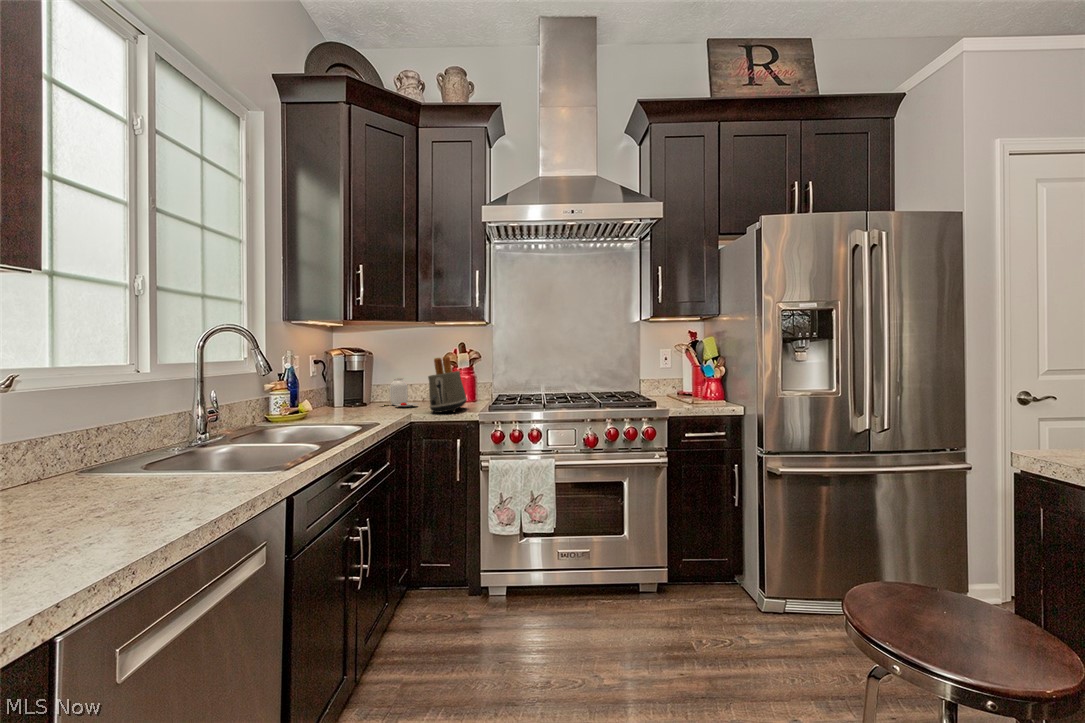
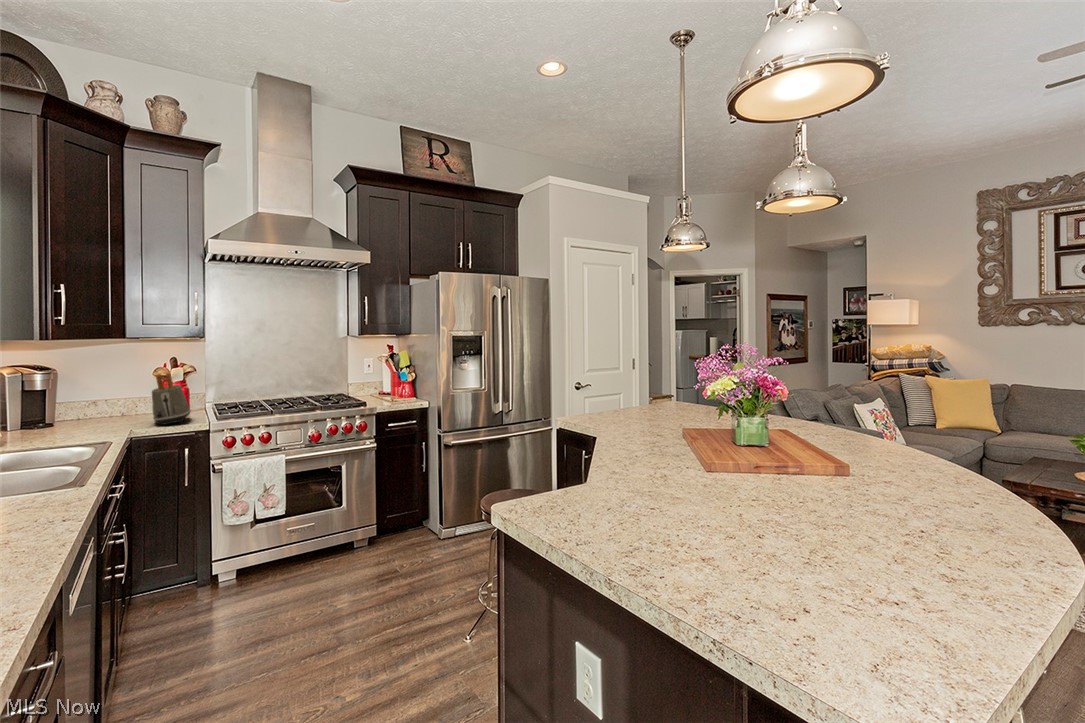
jar: present [386,378,418,407] -> none [76,392,129,422]

